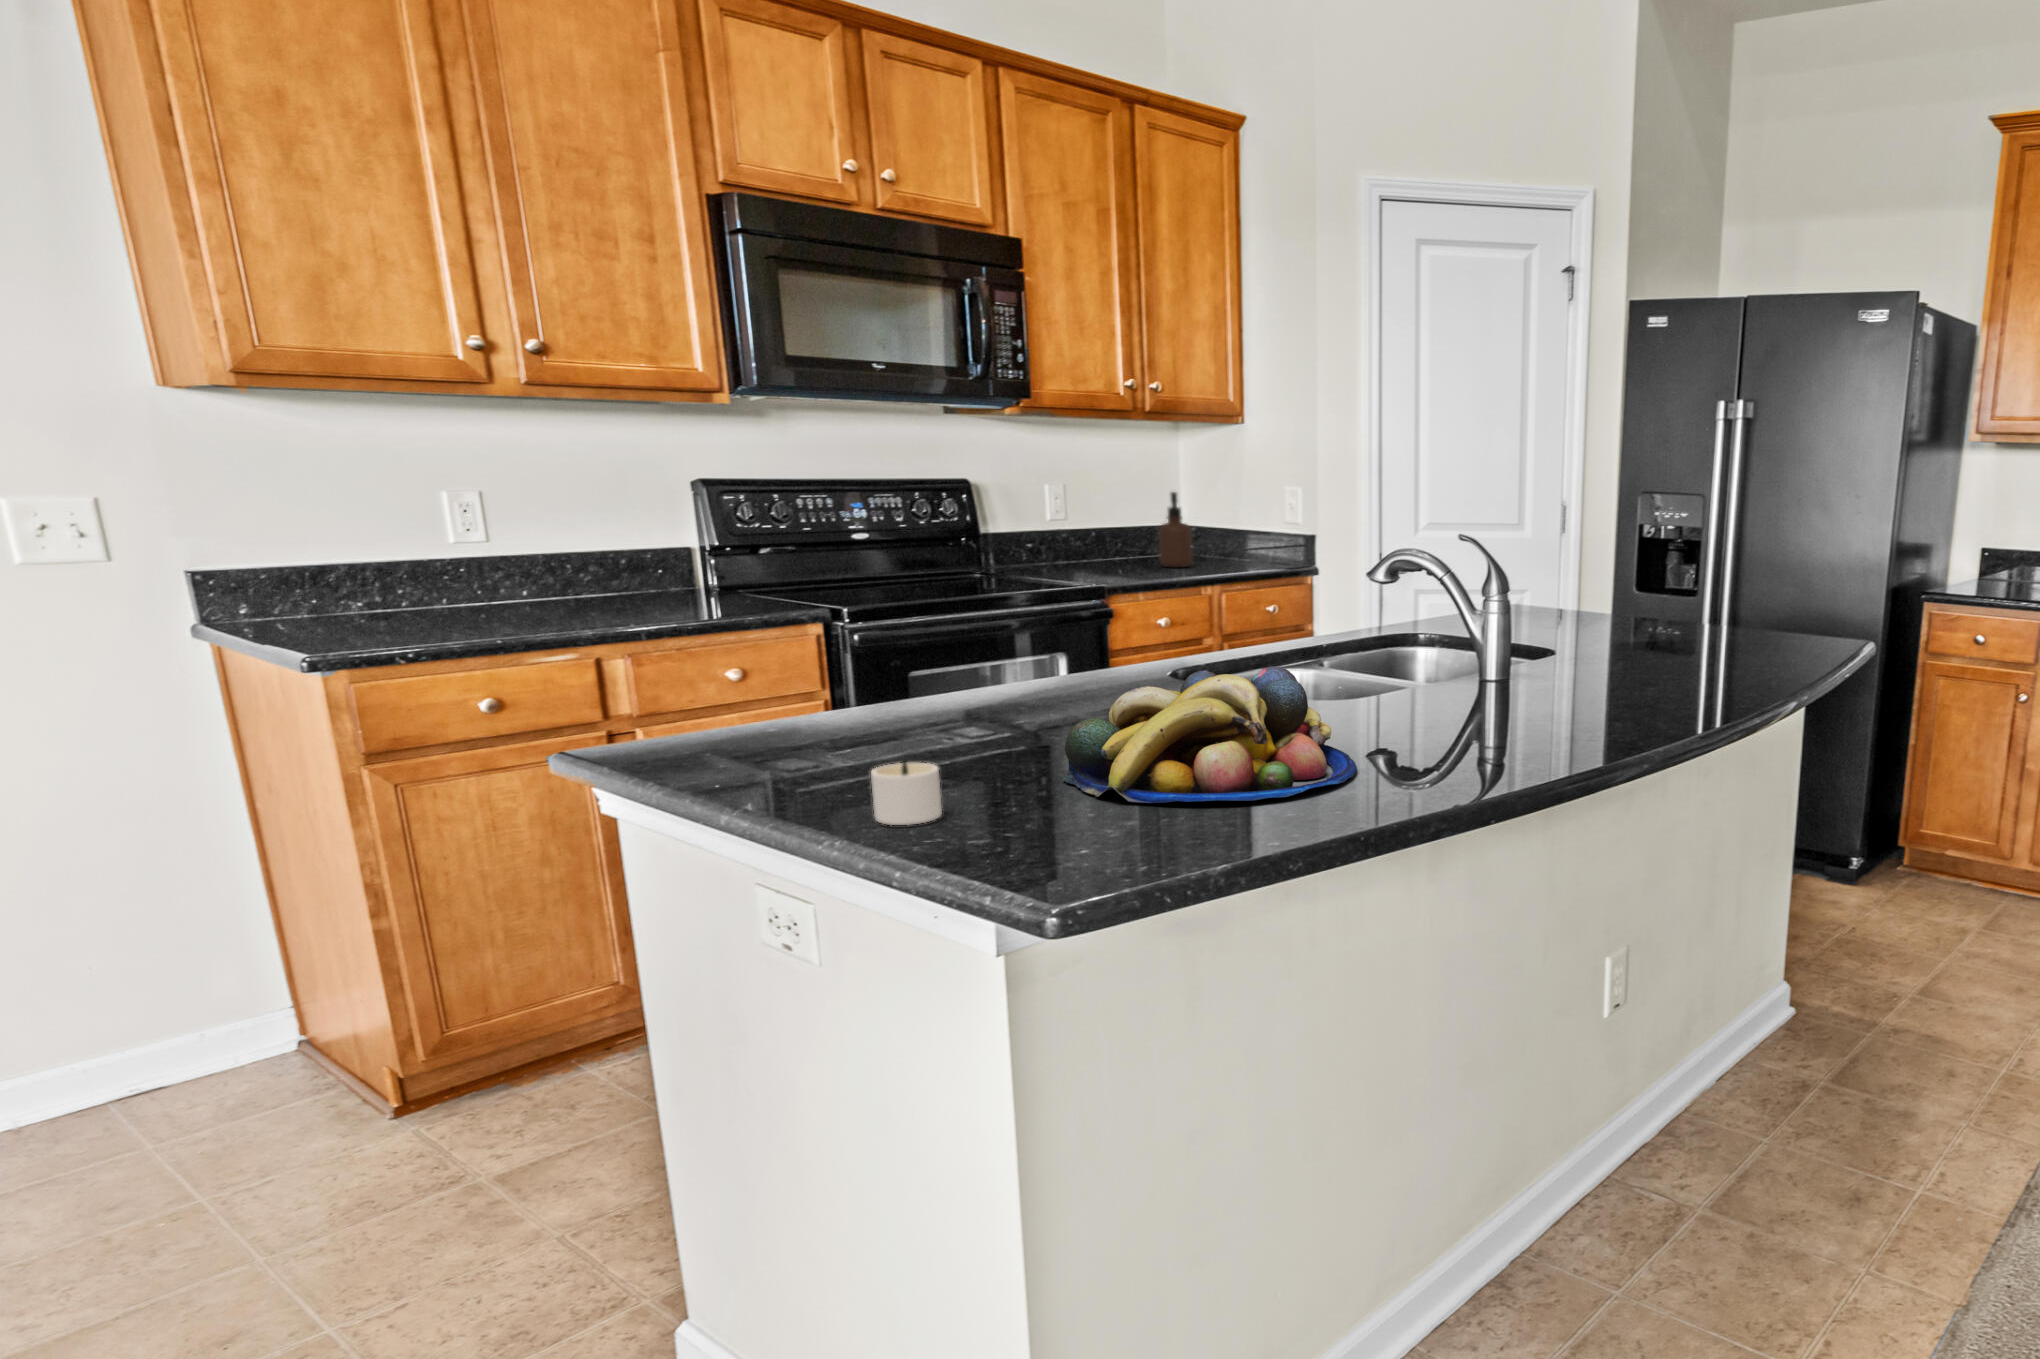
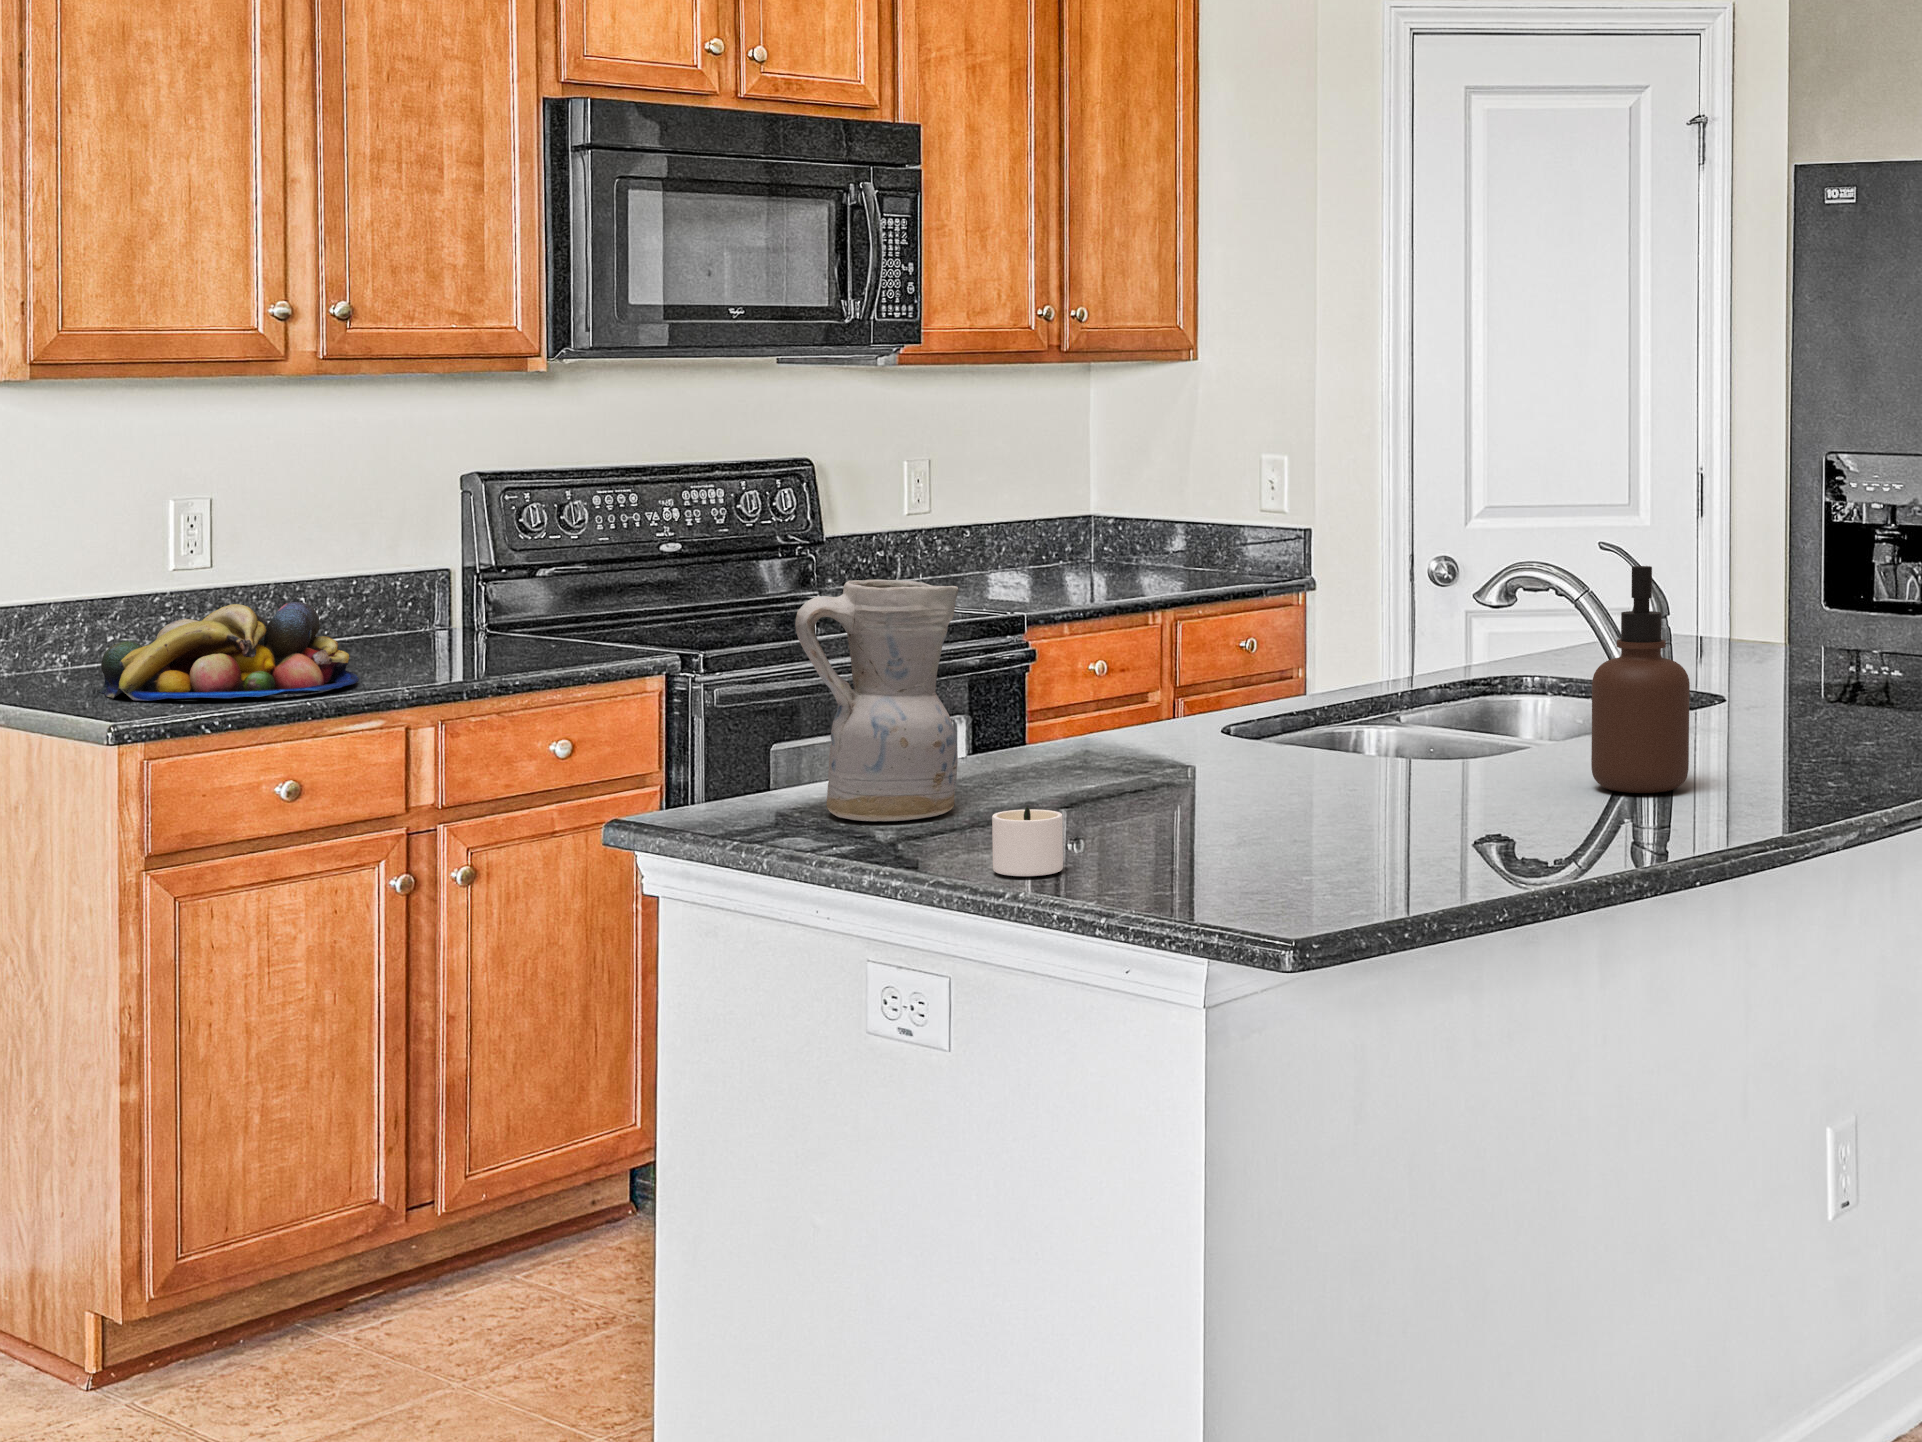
soap dispenser: present [1159,492,1192,568] -> present [1591,566,1690,793]
ceramic pitcher: none [742,555,905,760] -> present [795,579,959,821]
fruit bowl: present [1062,666,1357,803] -> present [99,602,359,701]

